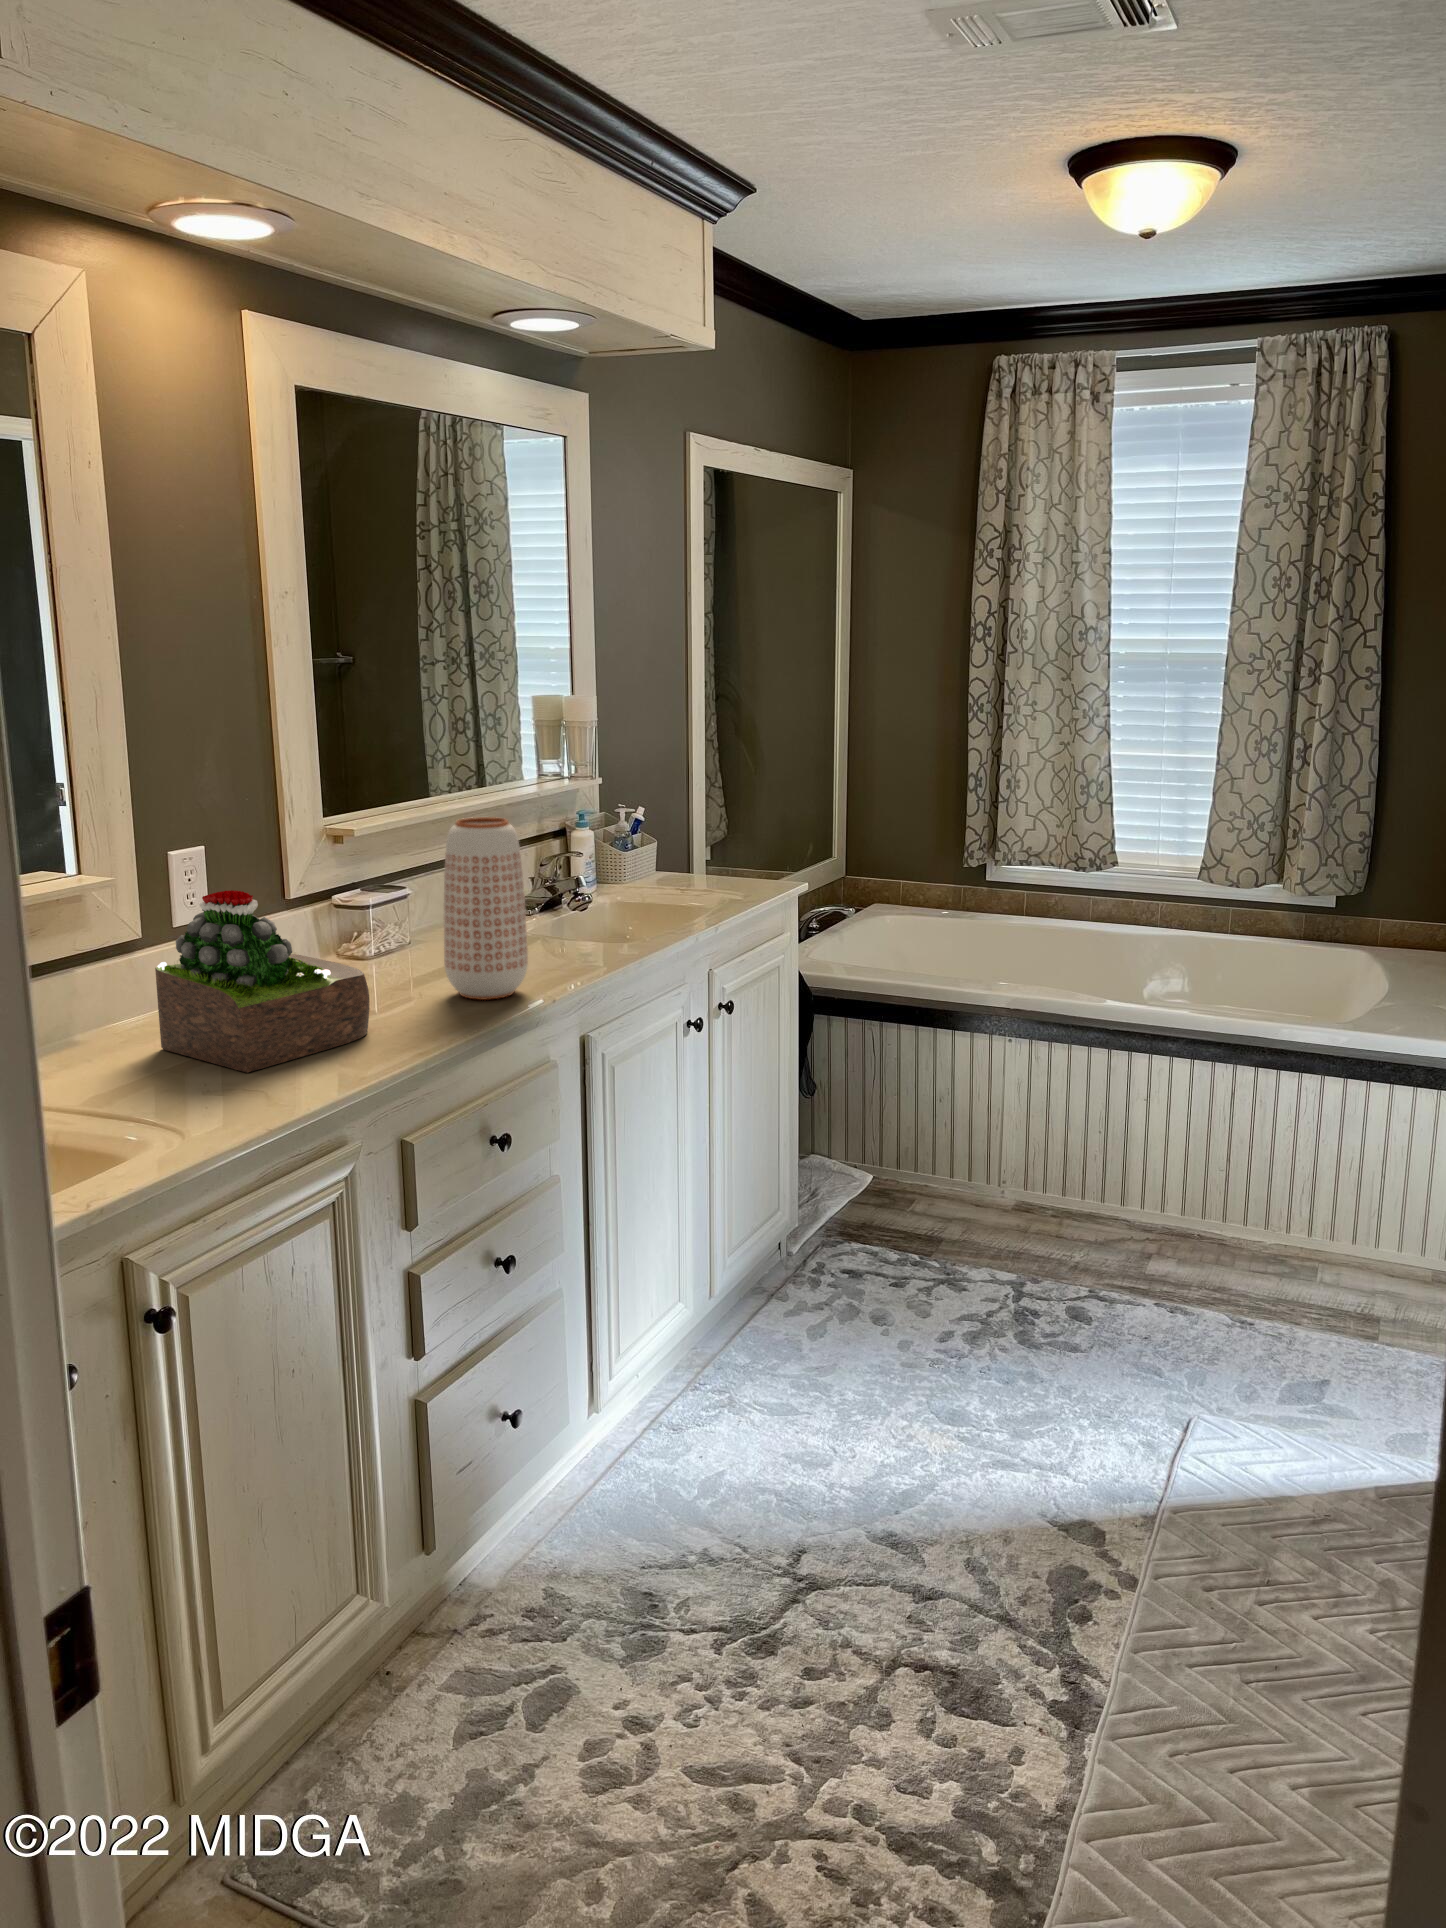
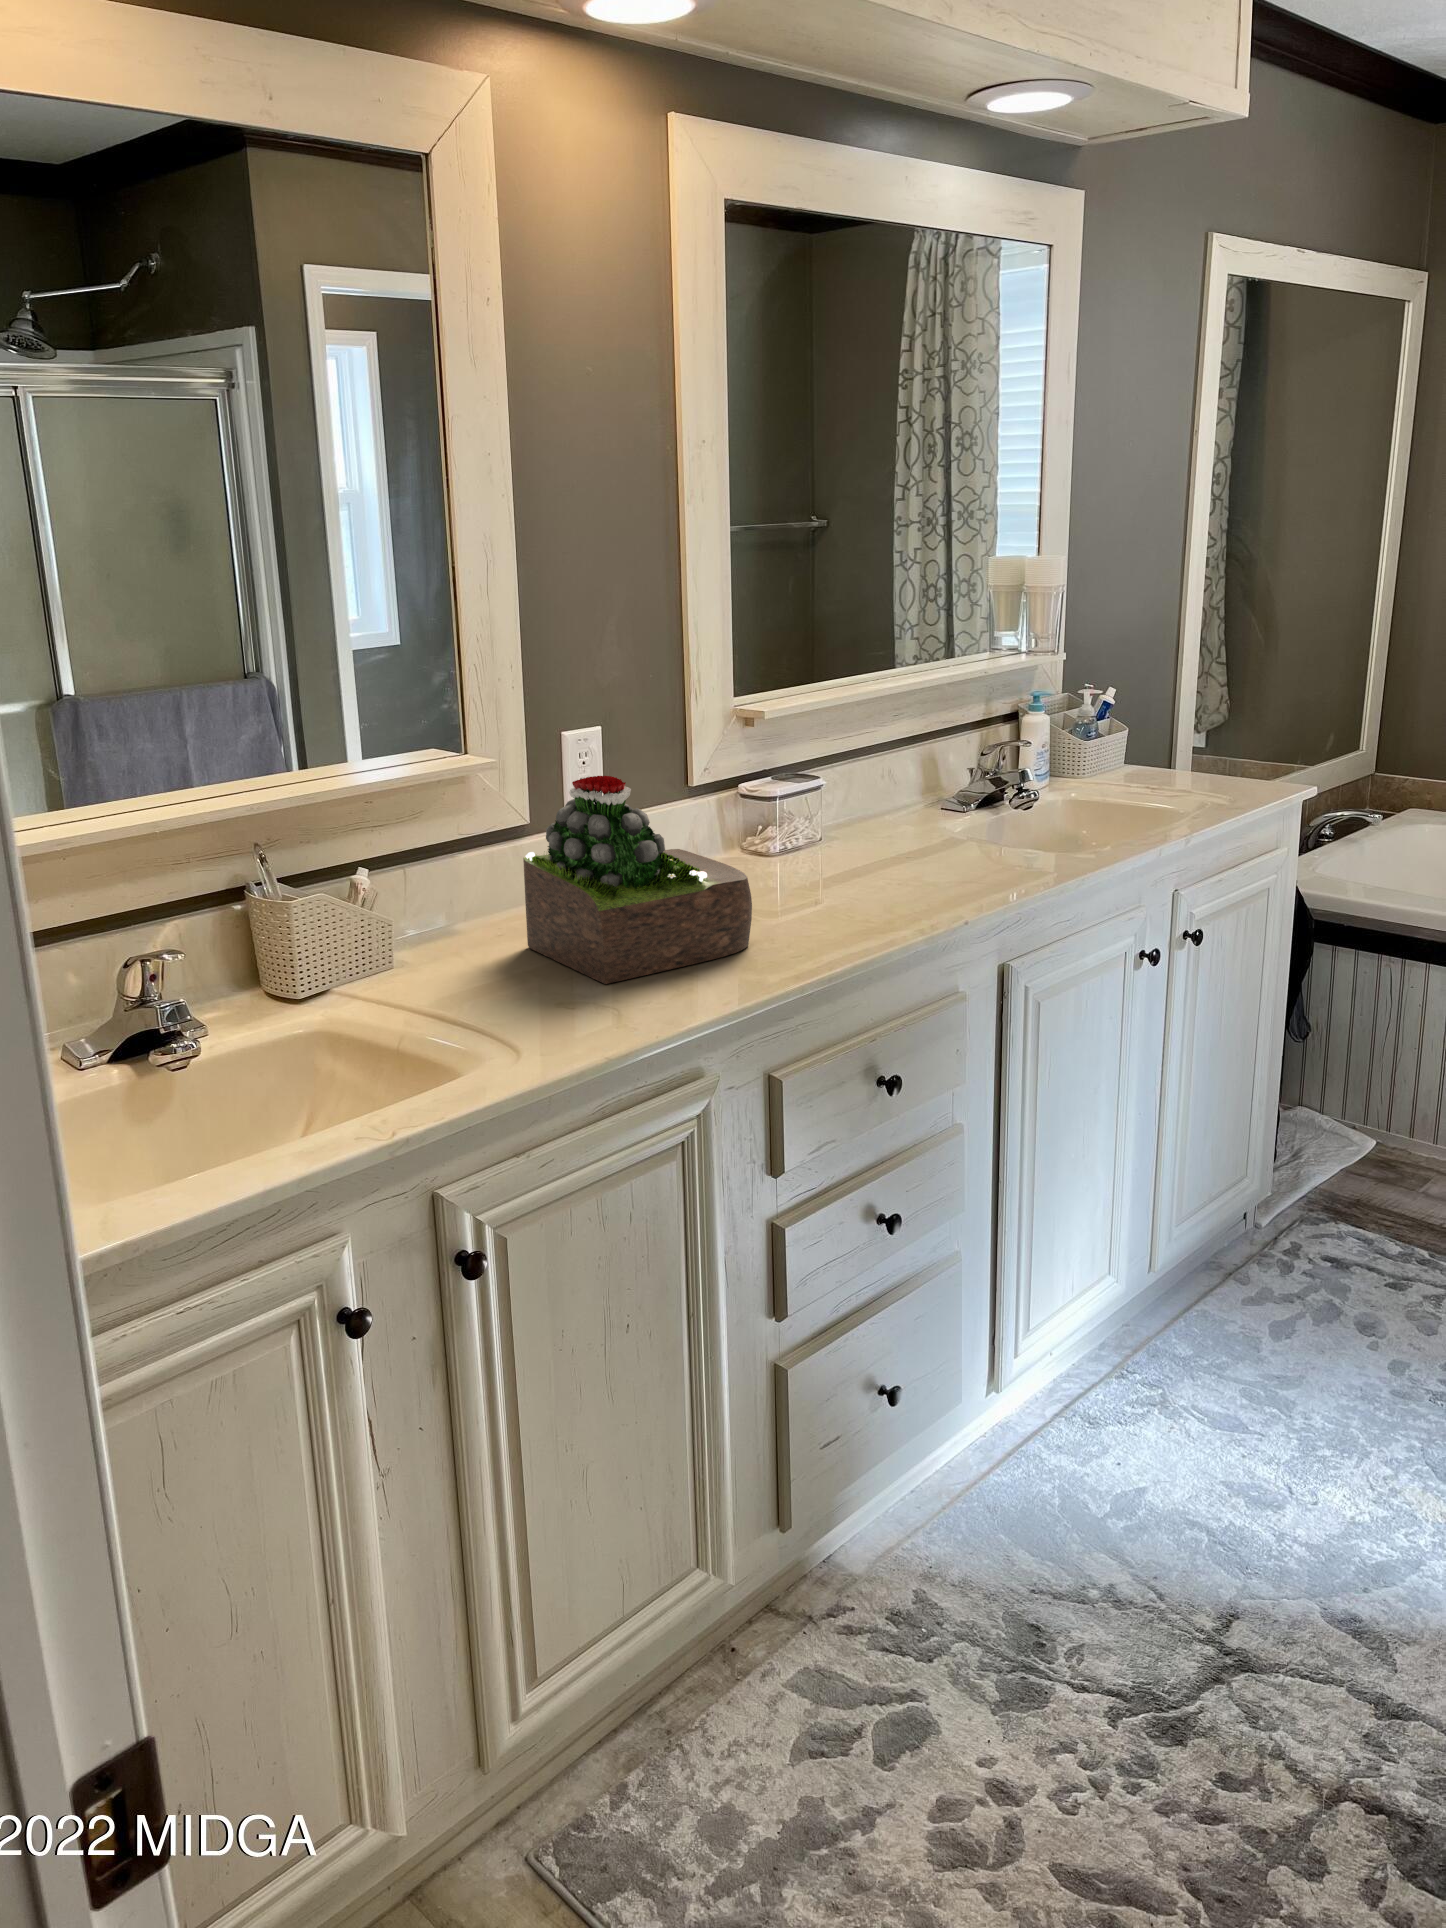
vase: present [444,817,528,1000] -> none [848,698,945,914]

